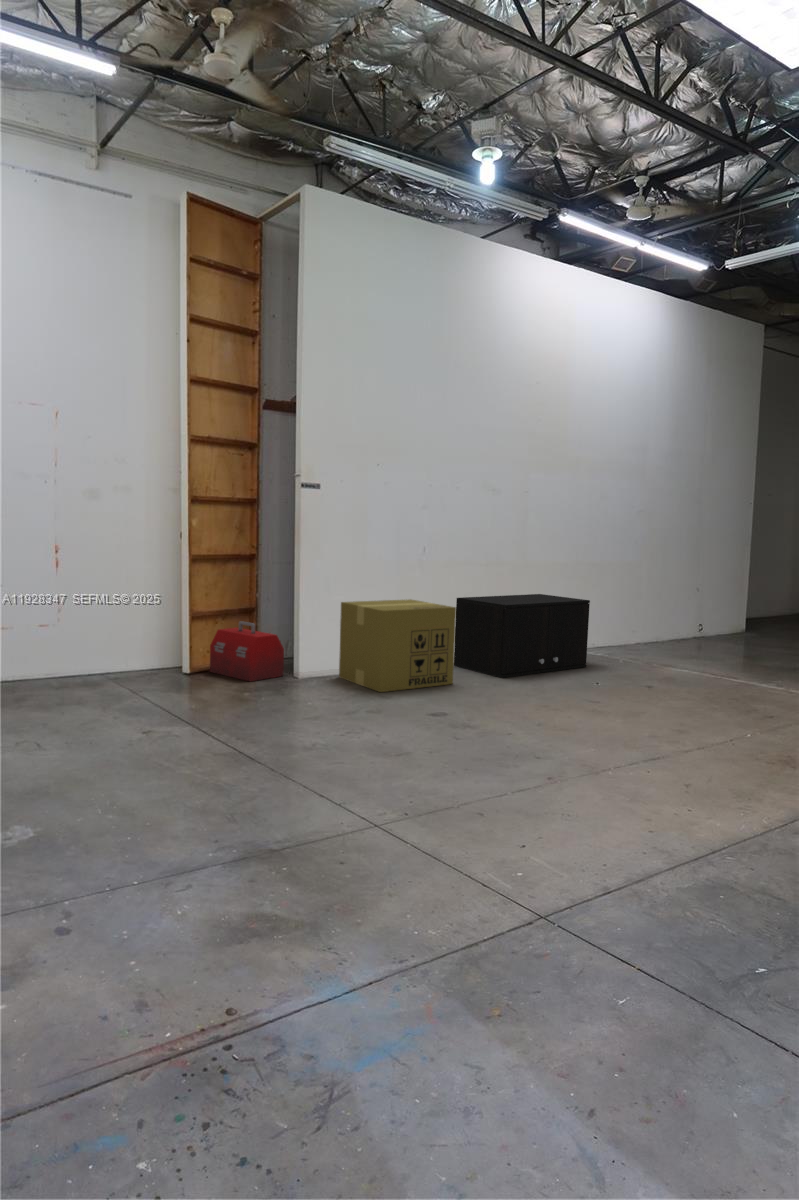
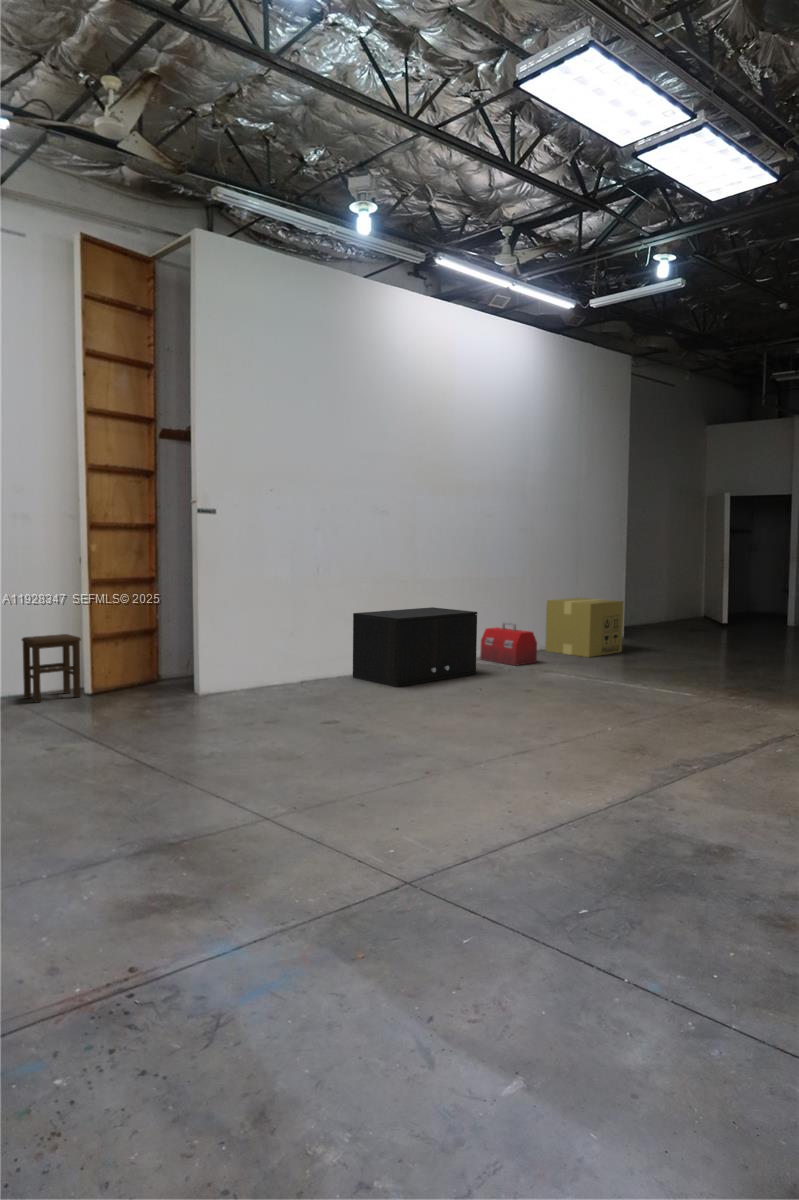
cardboard box: present [339,599,456,692] -> present [545,598,623,657]
stool: none [119,611,178,680] -> present [22,634,81,702]
toolbox: present [210,621,284,681] -> present [480,622,537,665]

